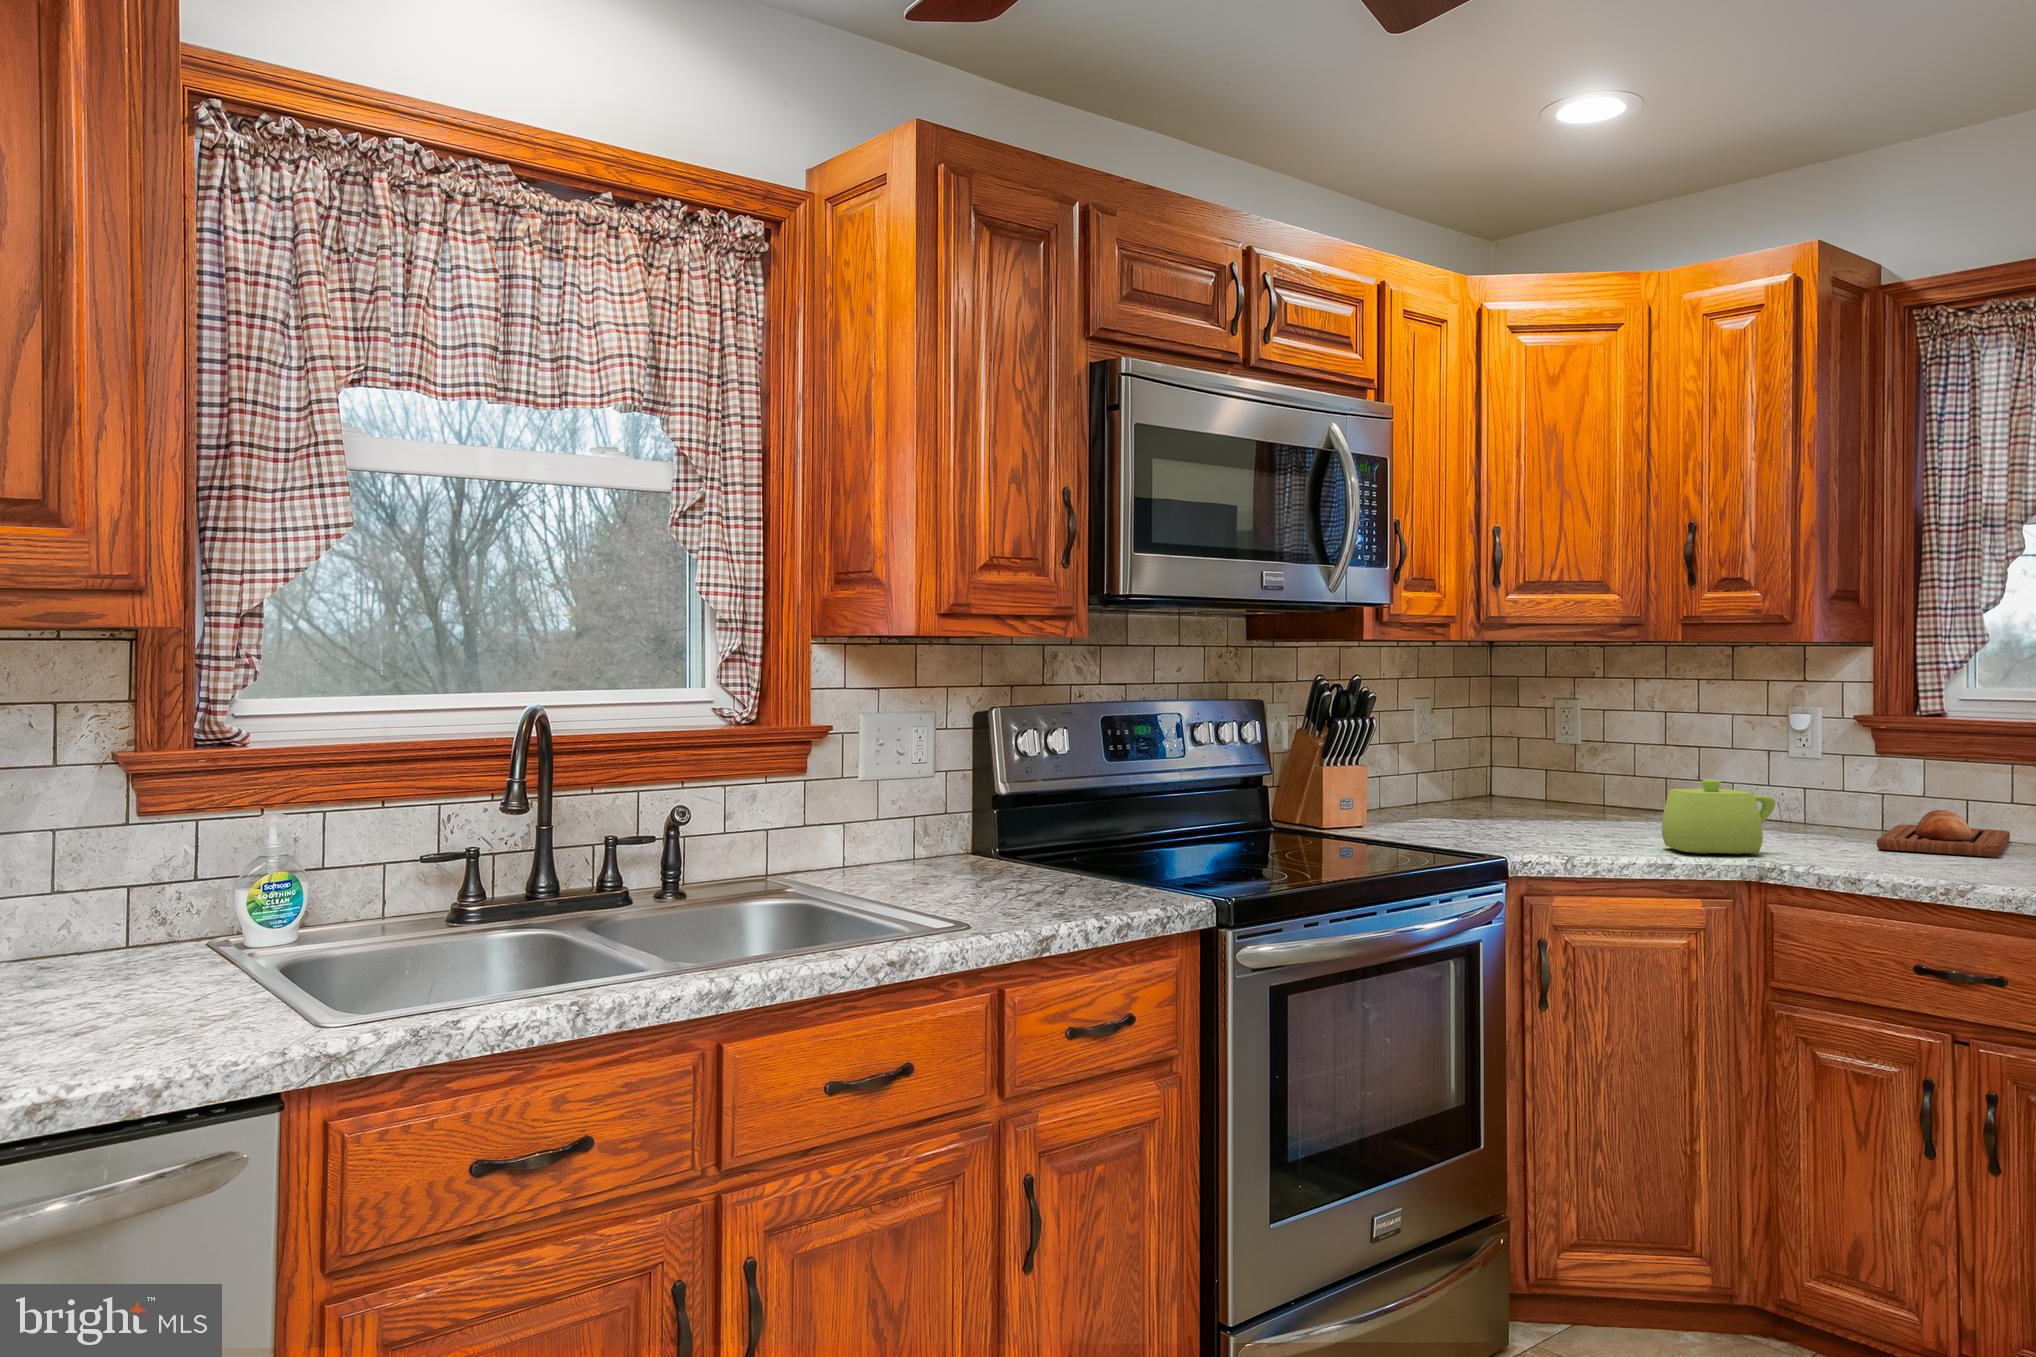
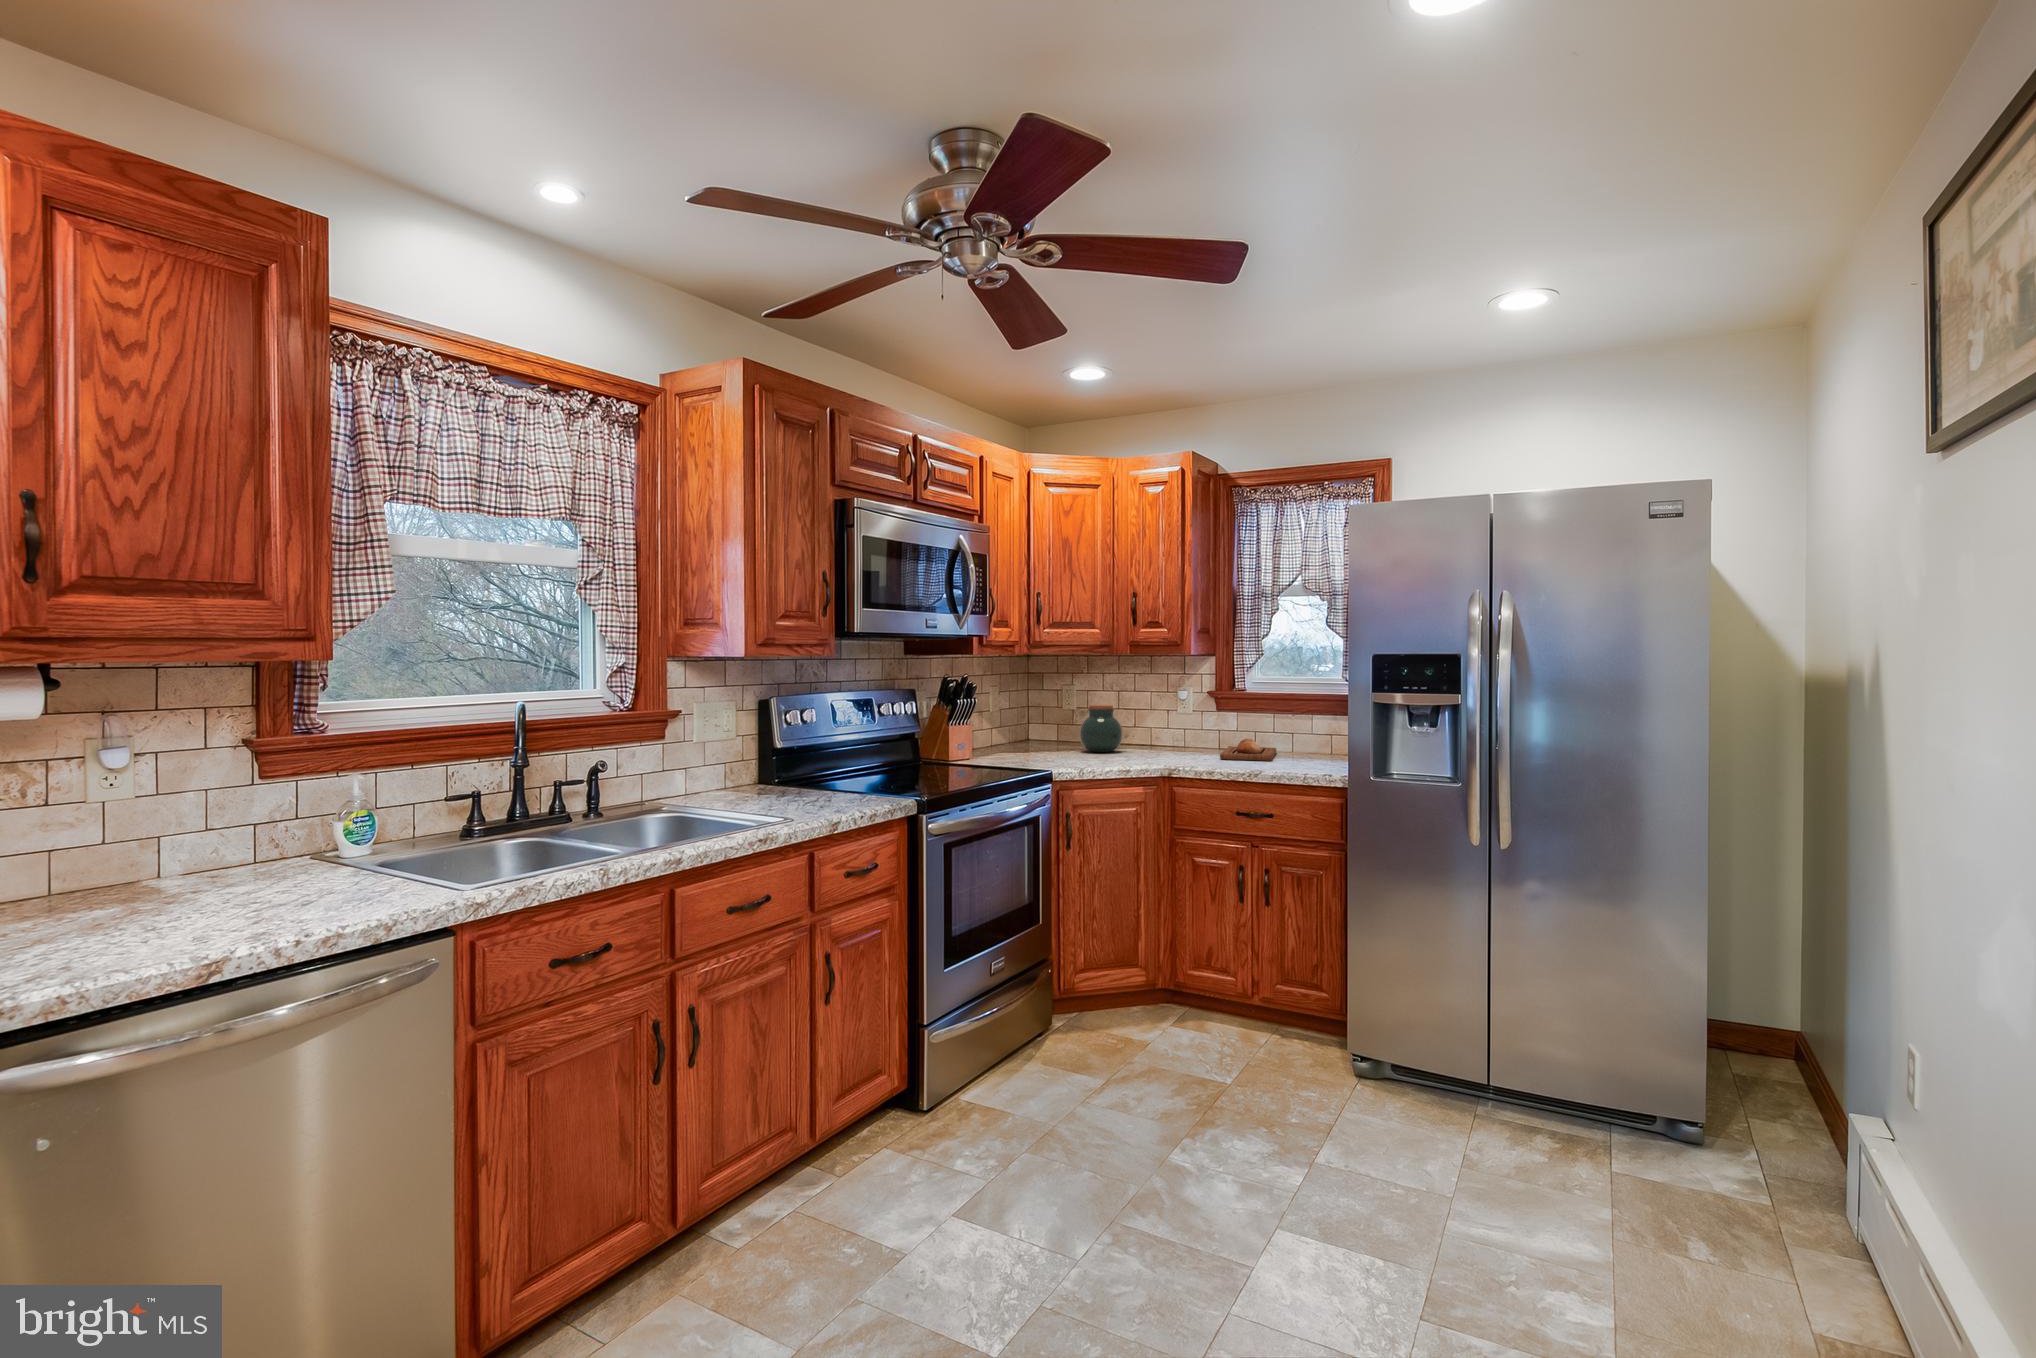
jar: none [1579,738,1664,826] -> present [1080,705,1122,752]
teapot: present [1662,780,1775,854] -> none [1123,727,1176,765]

